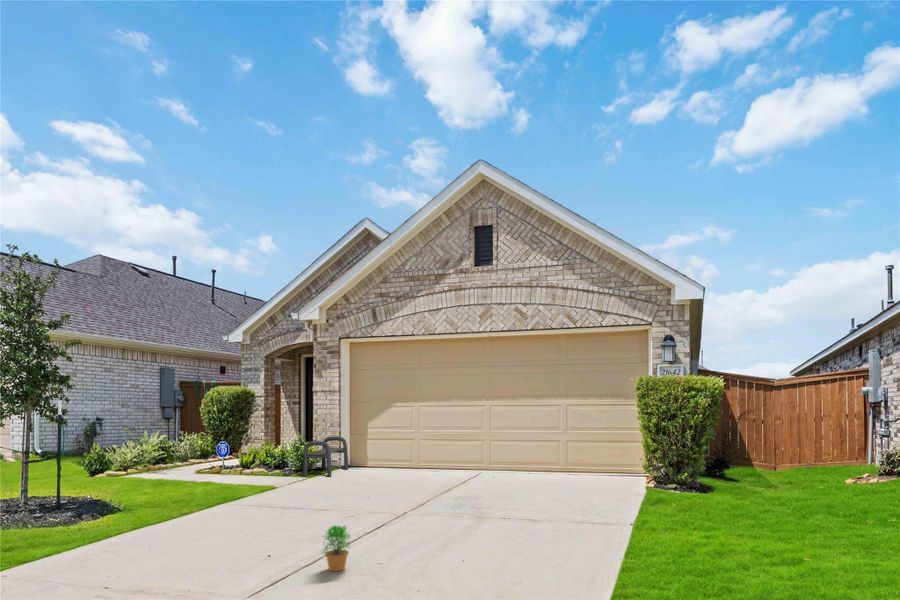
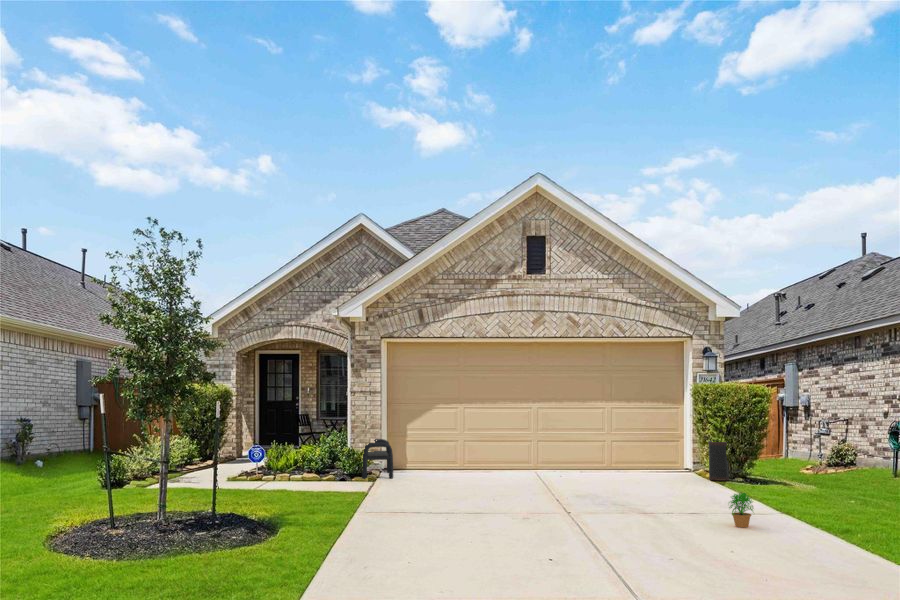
trash can: none [651,445,677,493] -> present [708,441,729,481]
potted plant: present [323,525,350,571] -> present [729,493,753,528]

